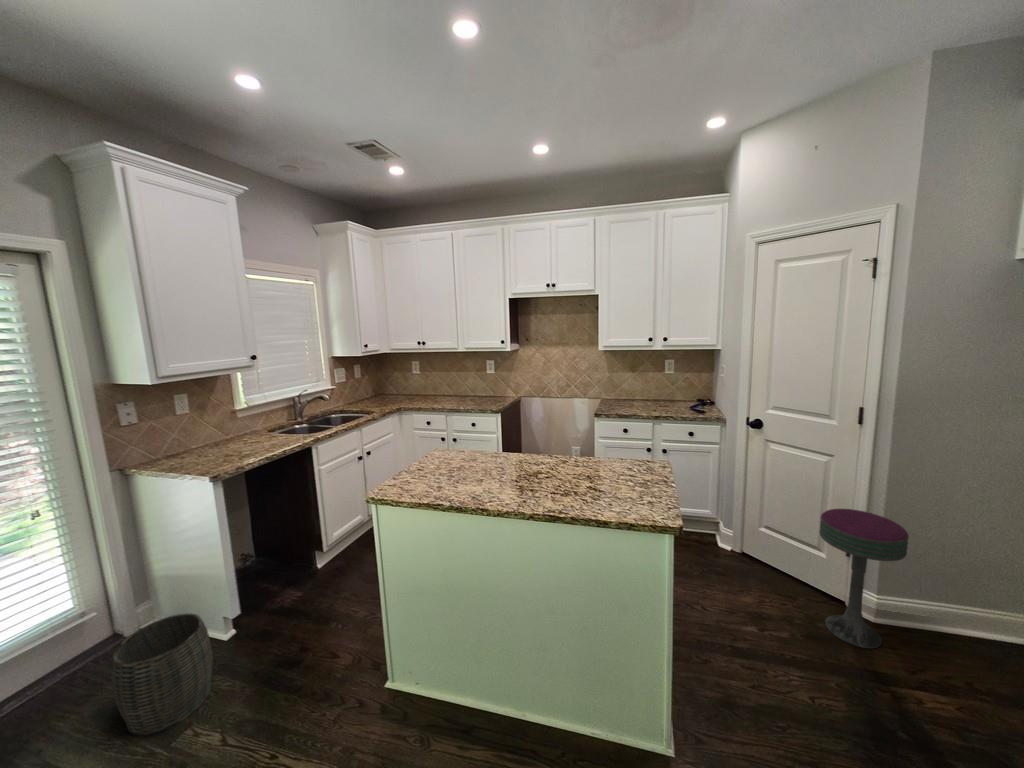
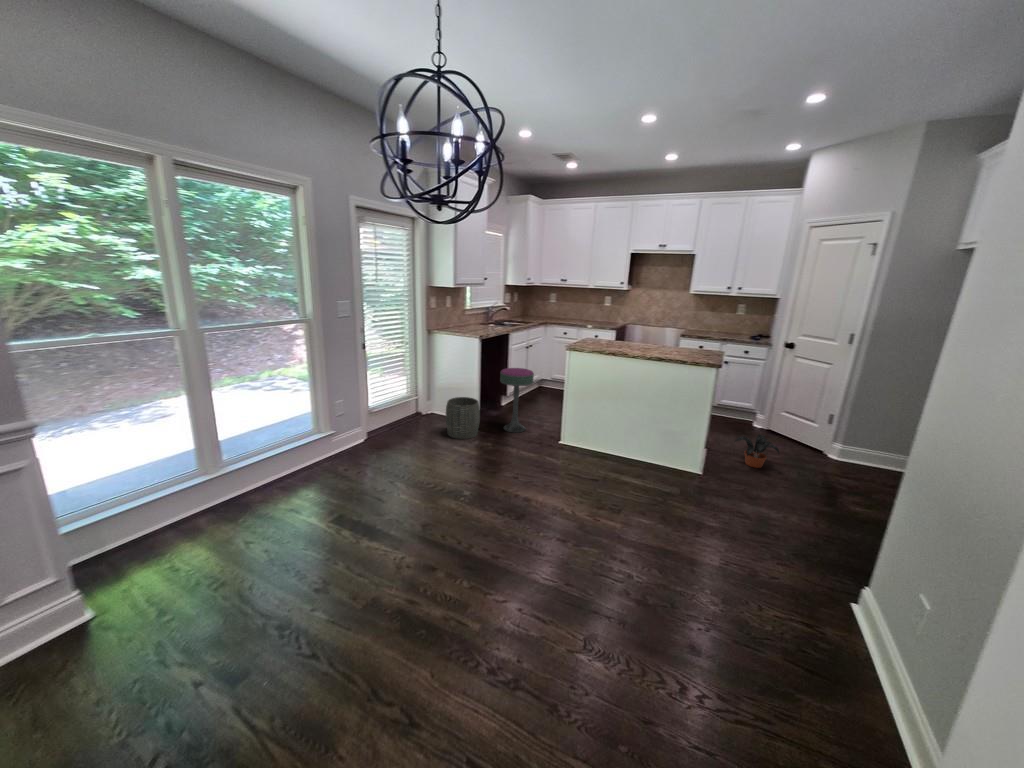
bar stool: present [819,509,909,648] -> present [500,368,534,432]
potted plant: none [716,612,806,694] -> present [735,434,779,468]

